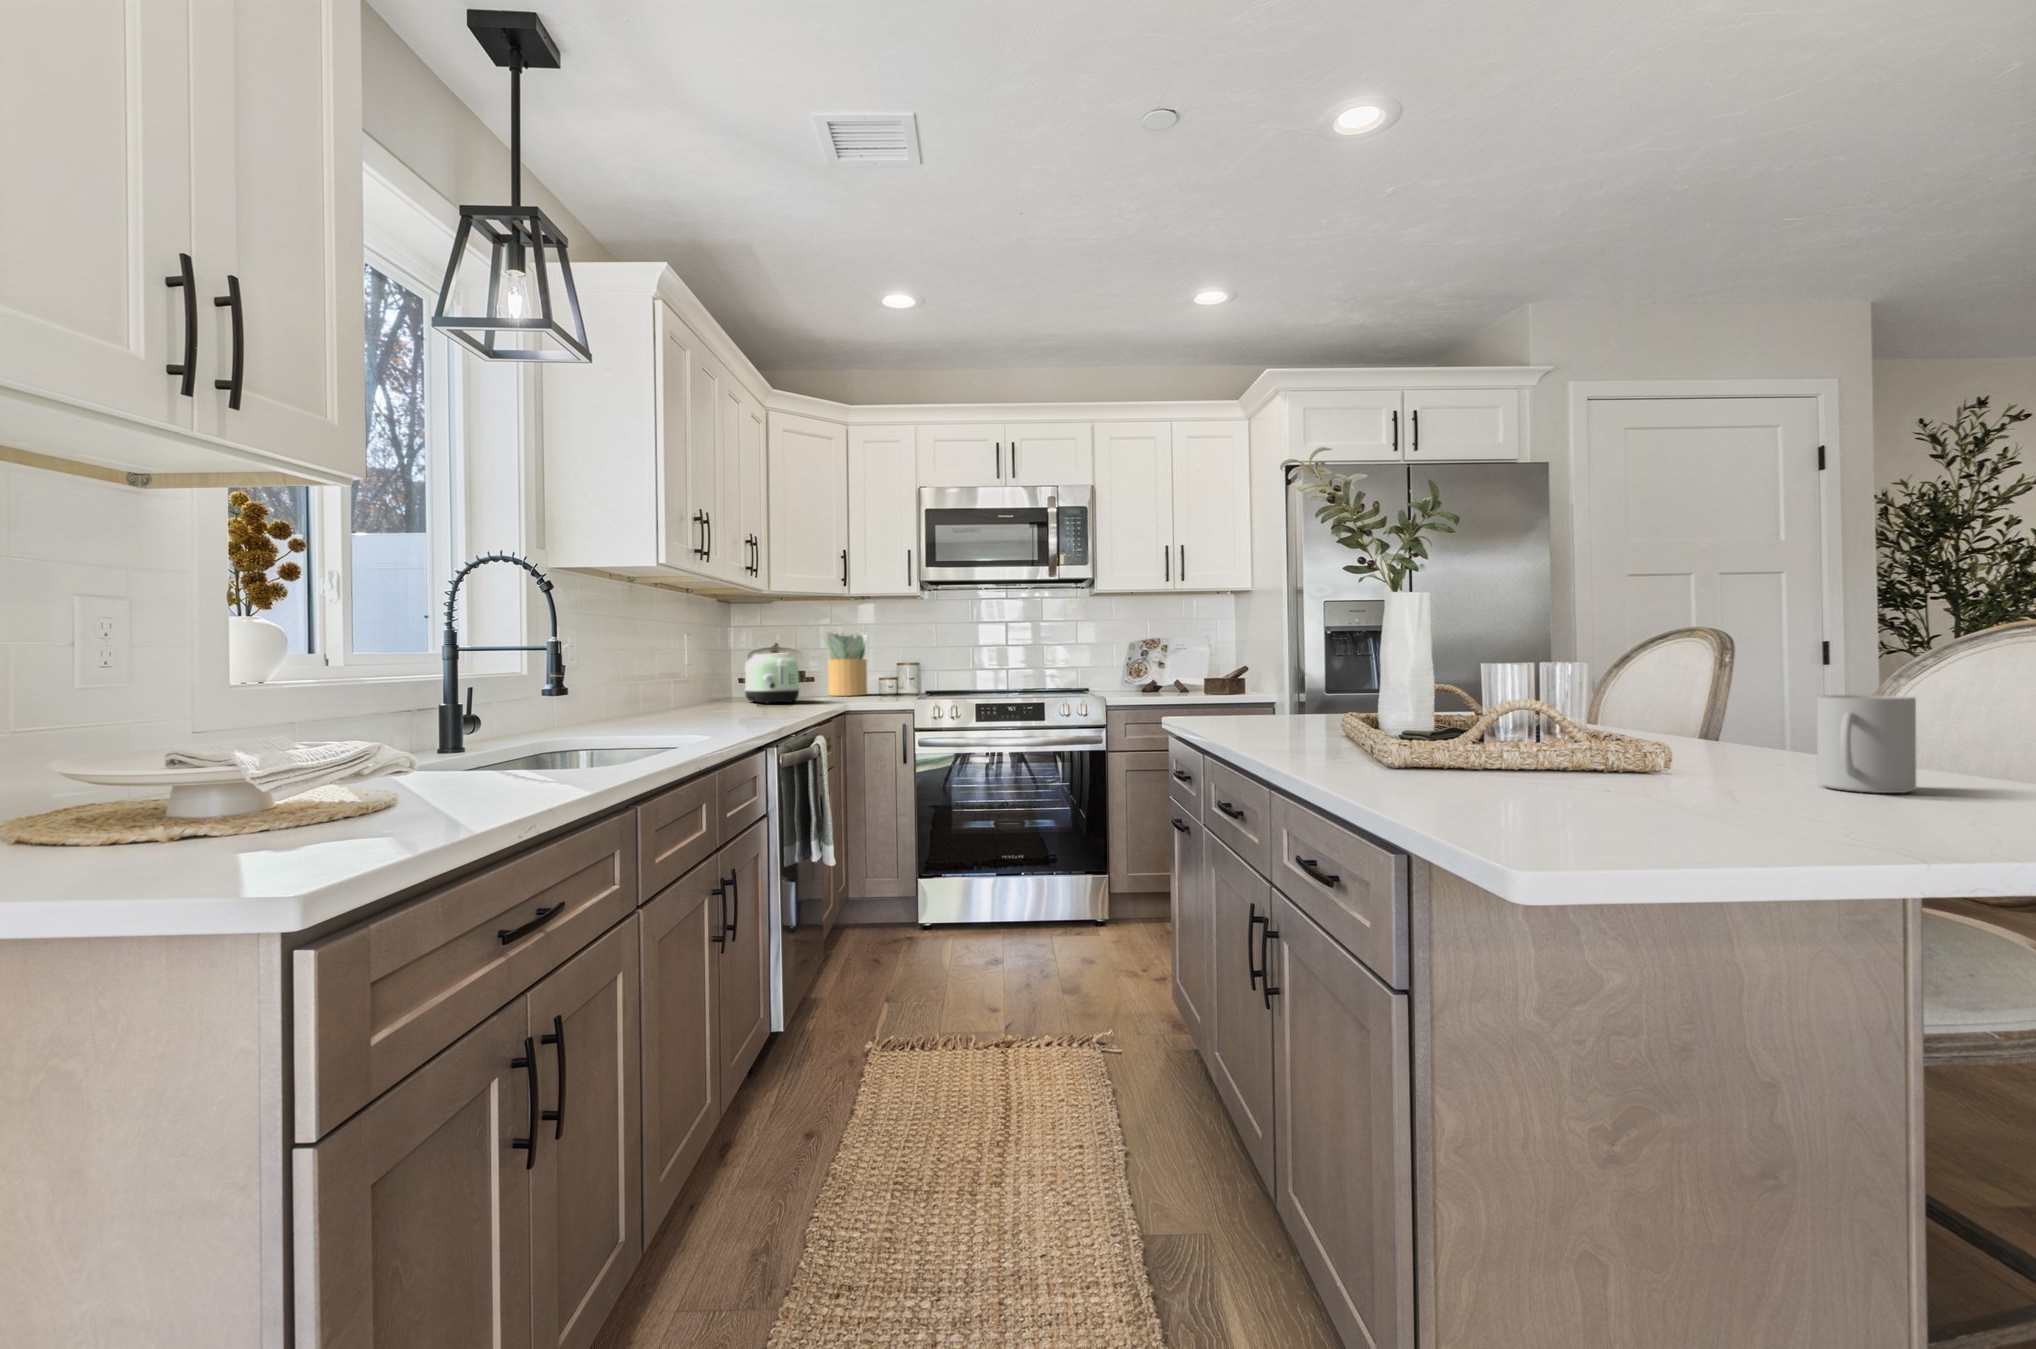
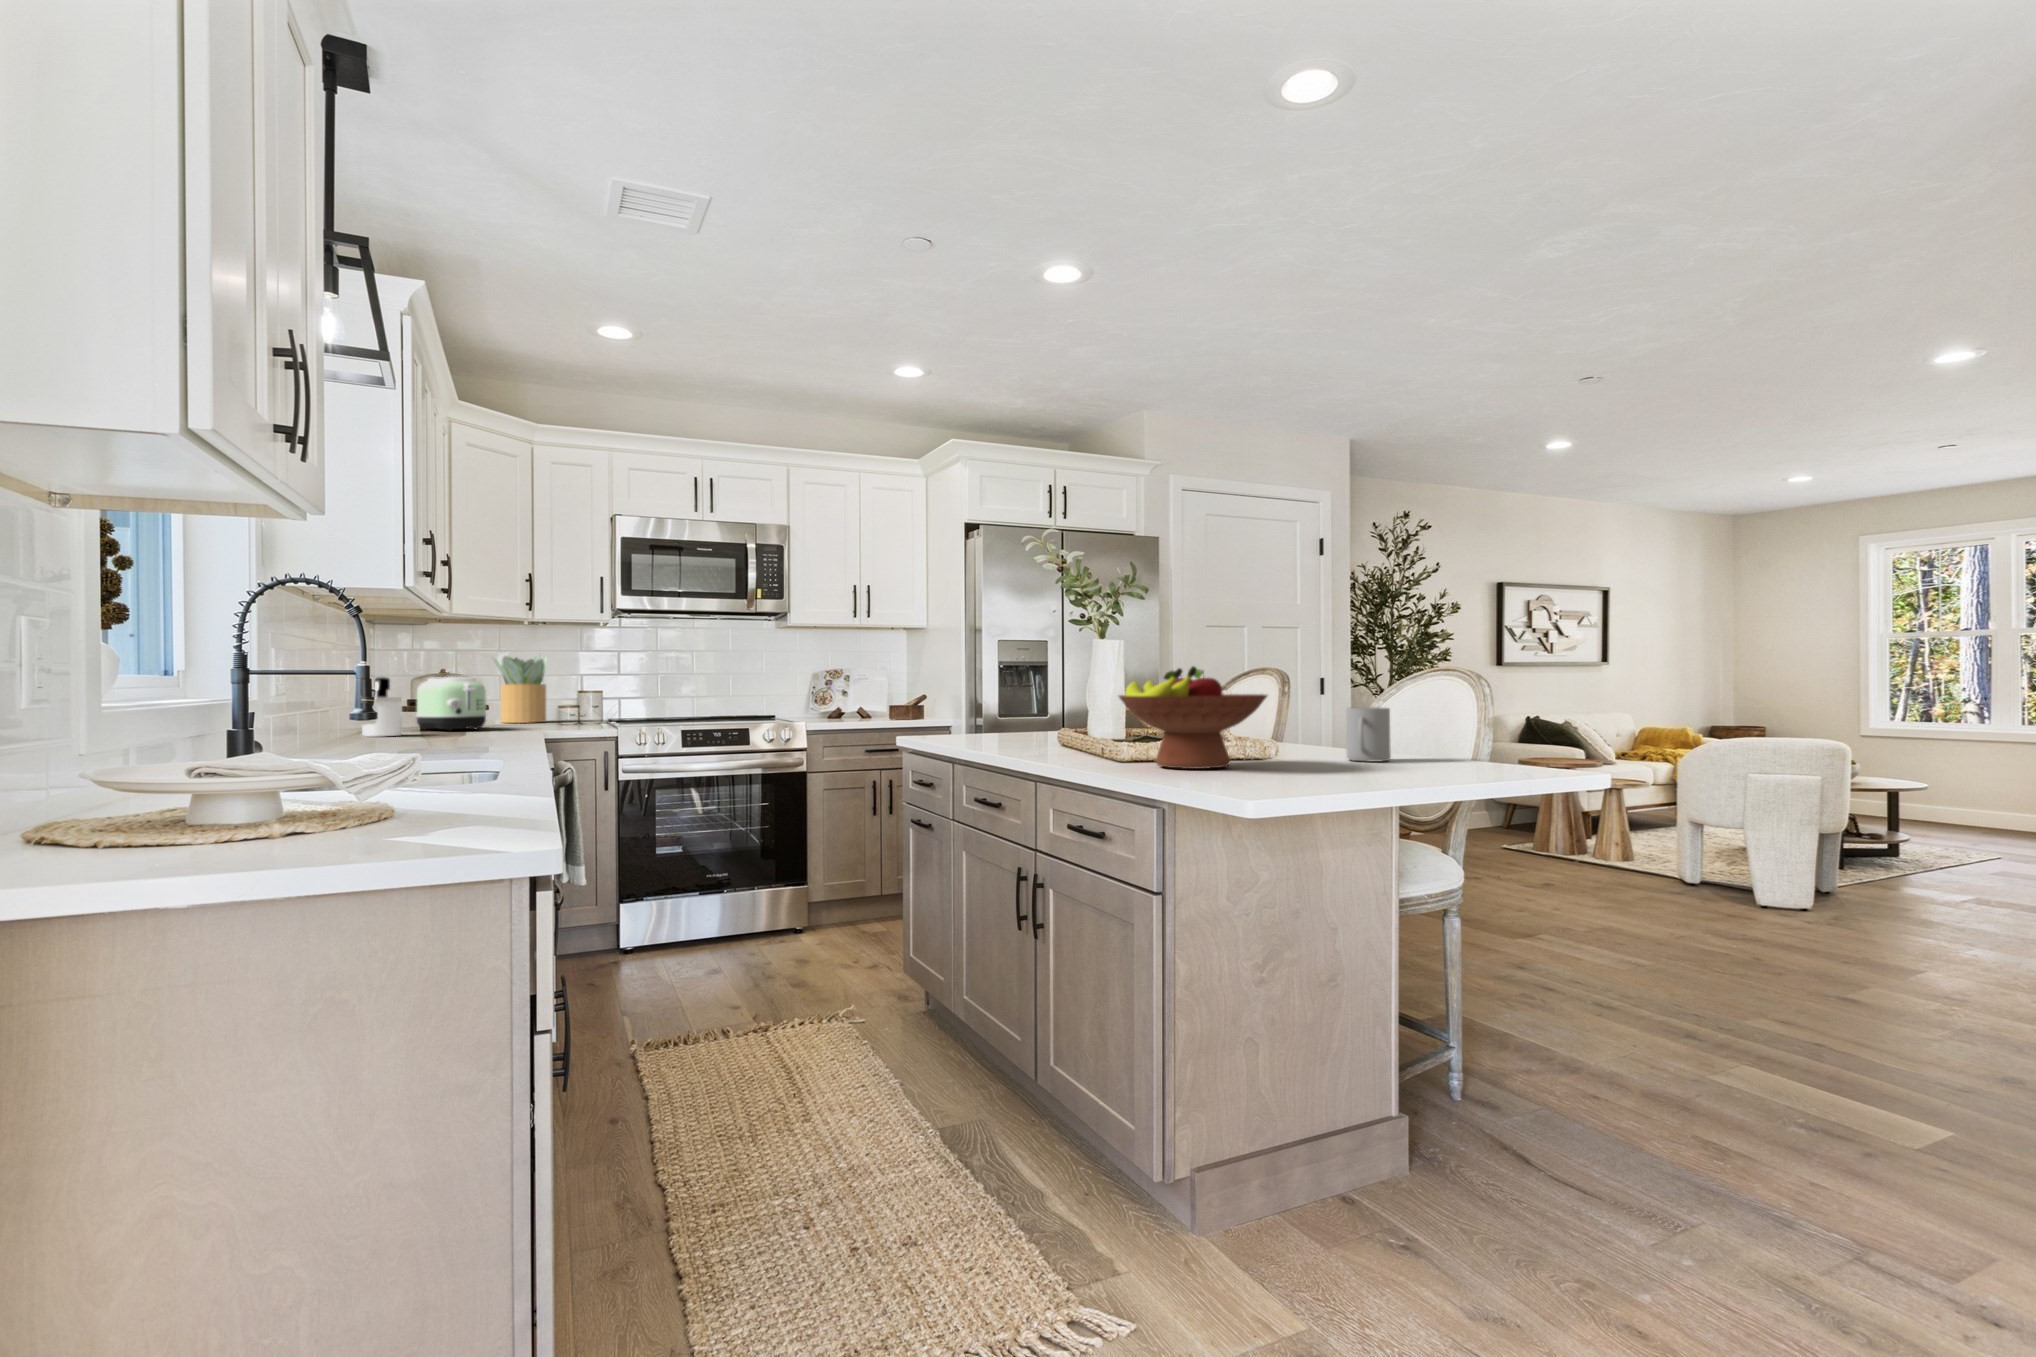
fruit bowl: none [1374,630,1642,794] -> present [1119,666,1267,769]
soap dispenser: none [686,655,720,709] -> present [362,677,404,737]

